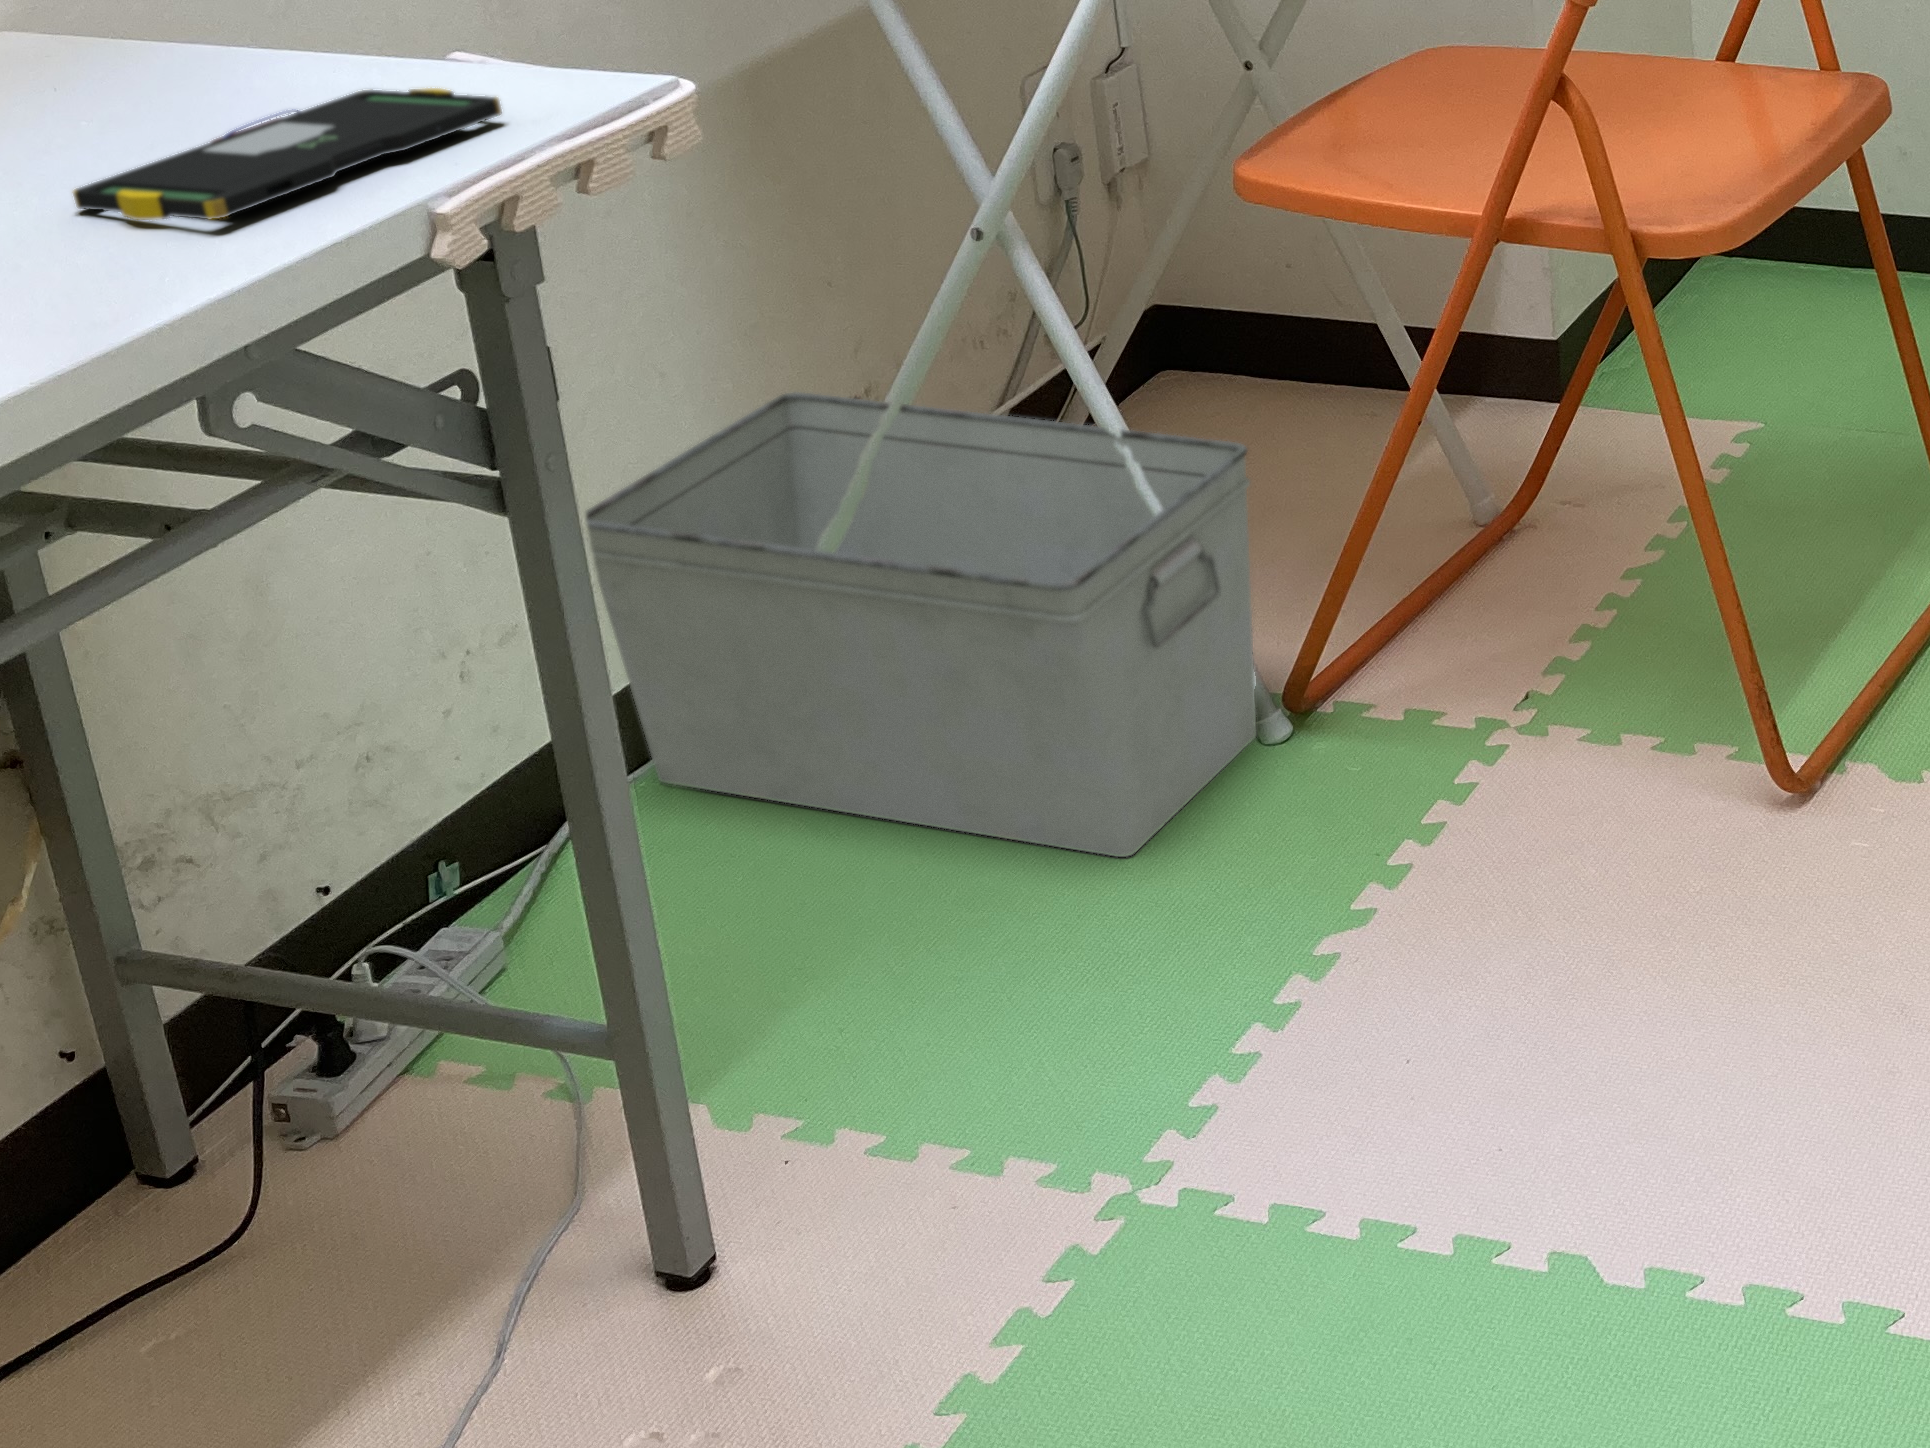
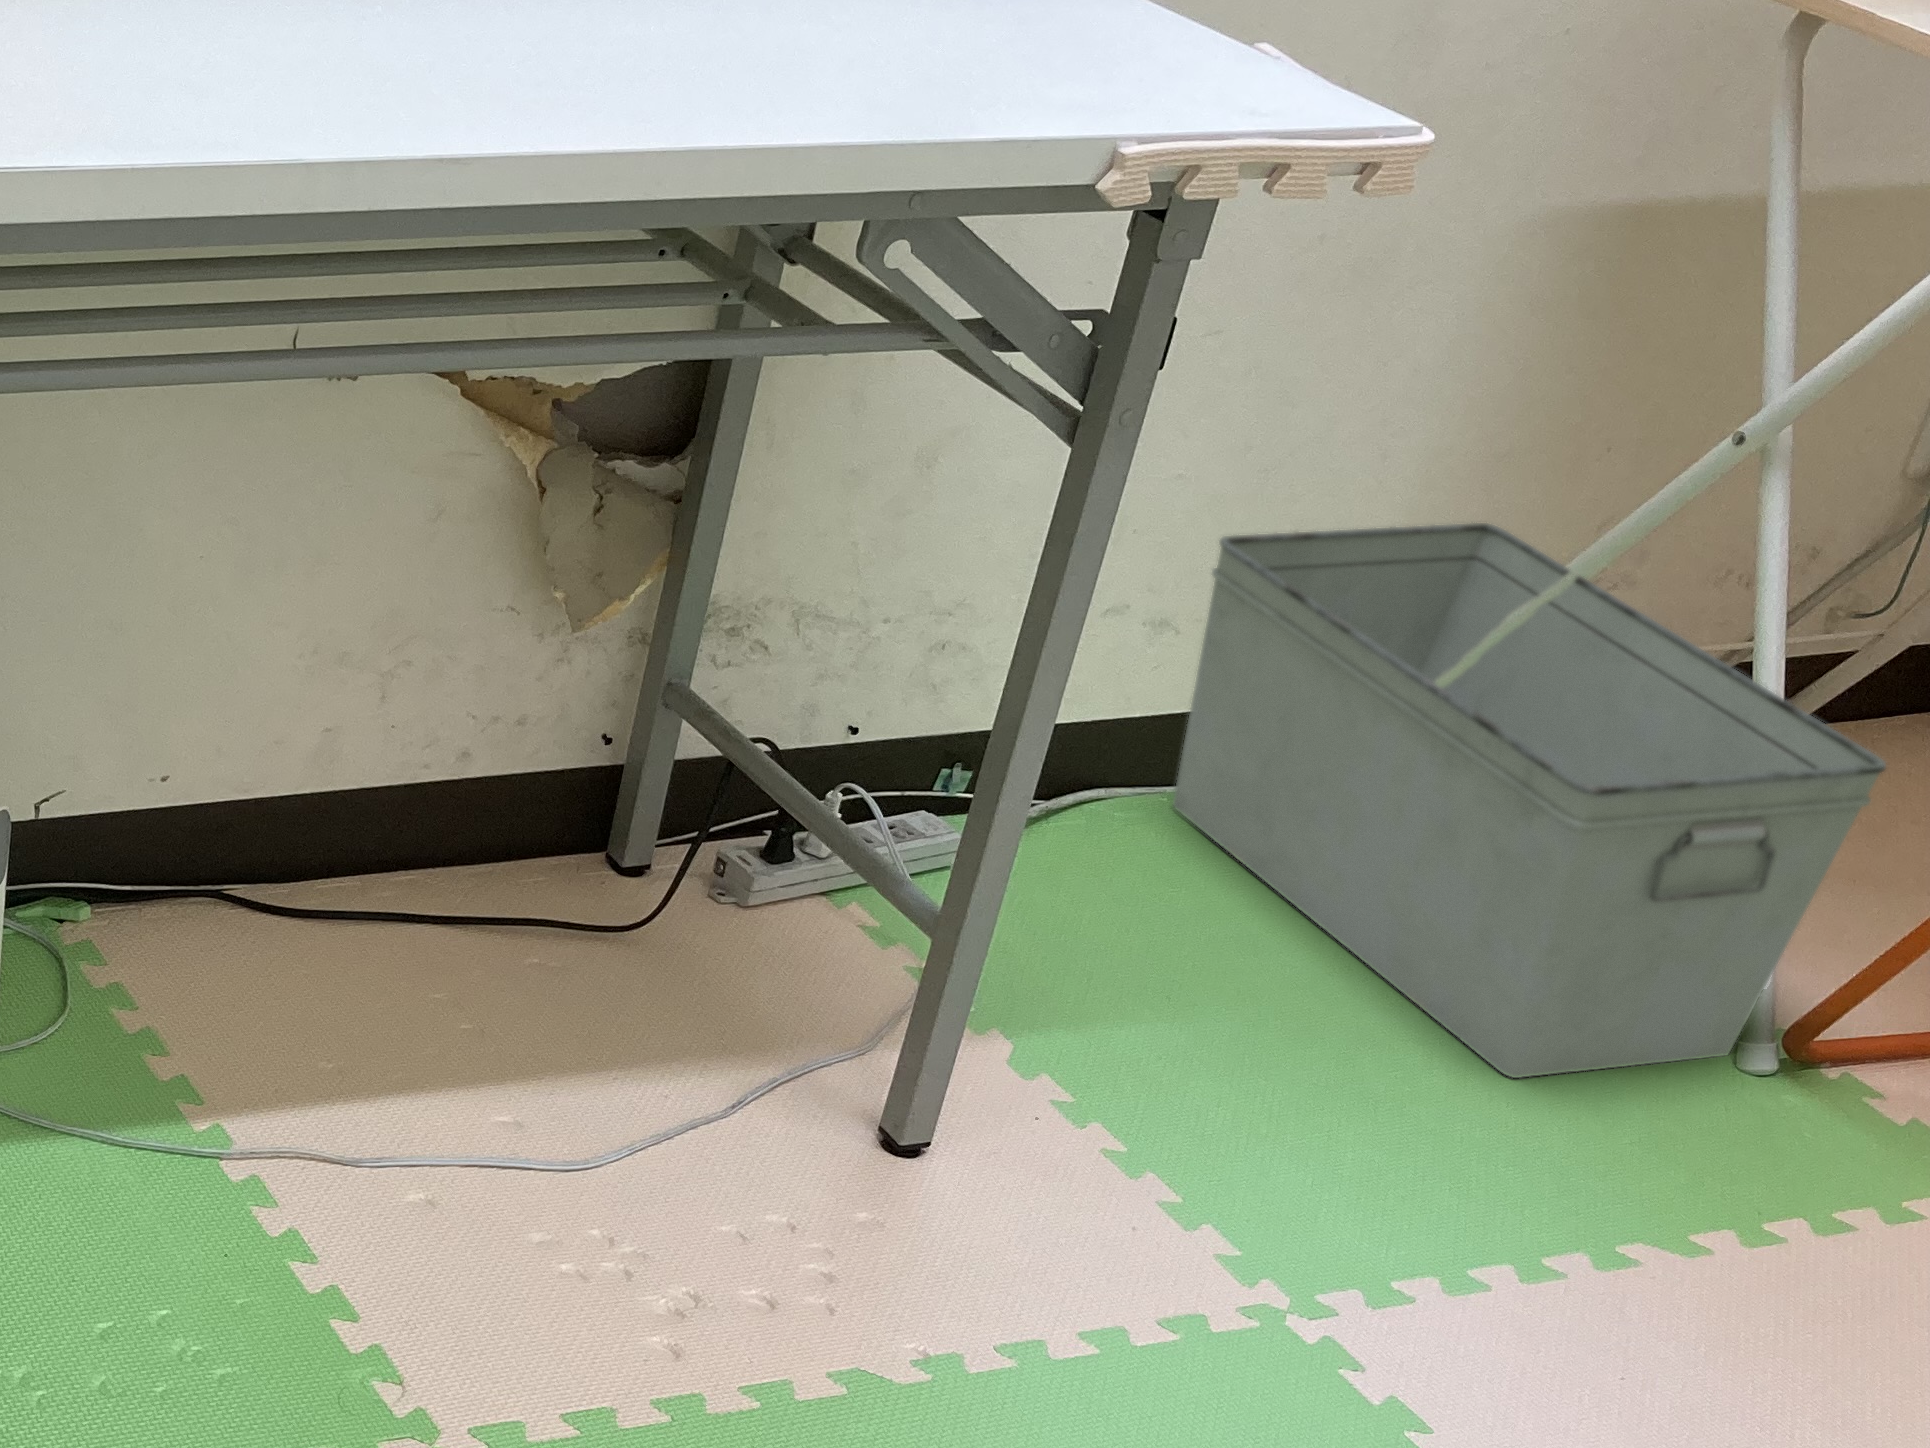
tablet: present [73,88,502,220] -> none [878,34,1246,96]

